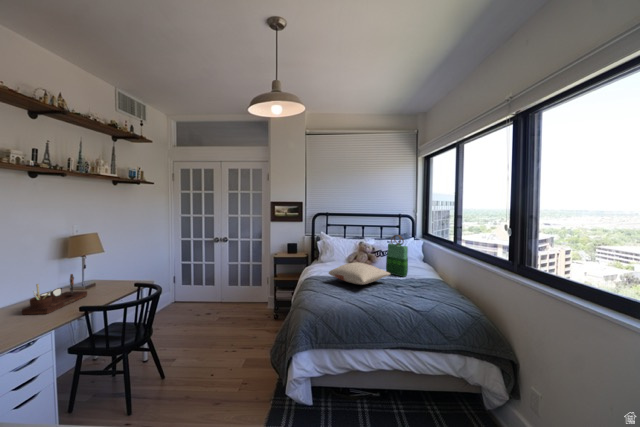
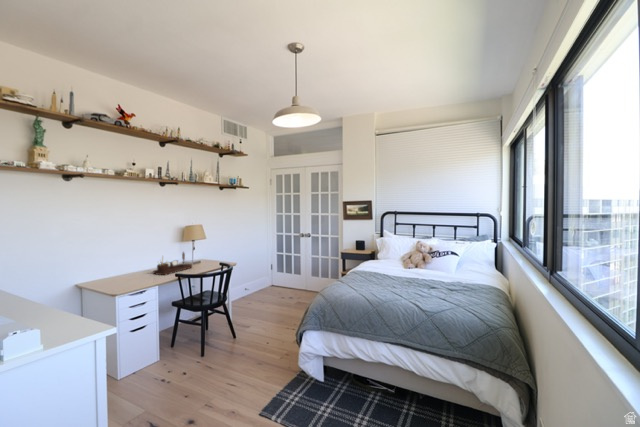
tote bag: present [386,235,408,277] -> none [438,234,459,280]
pillow: present [329,262,390,285] -> none [365,260,429,282]

